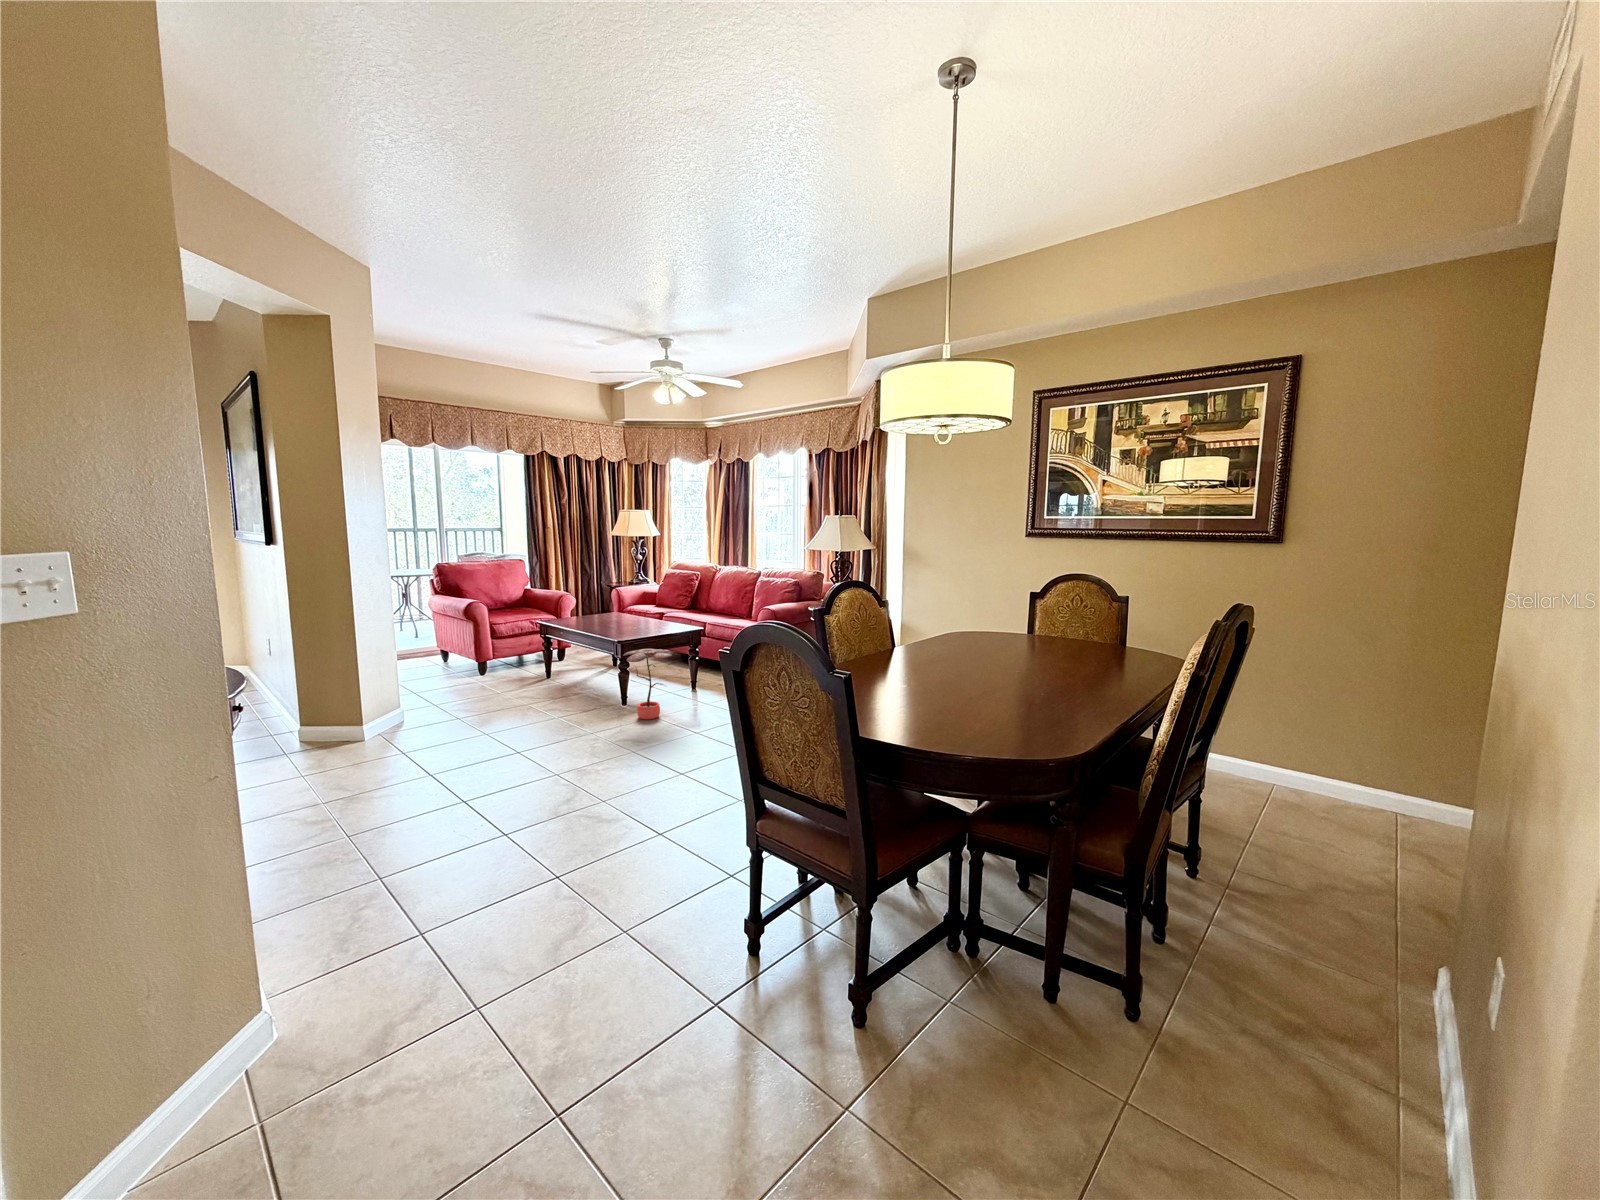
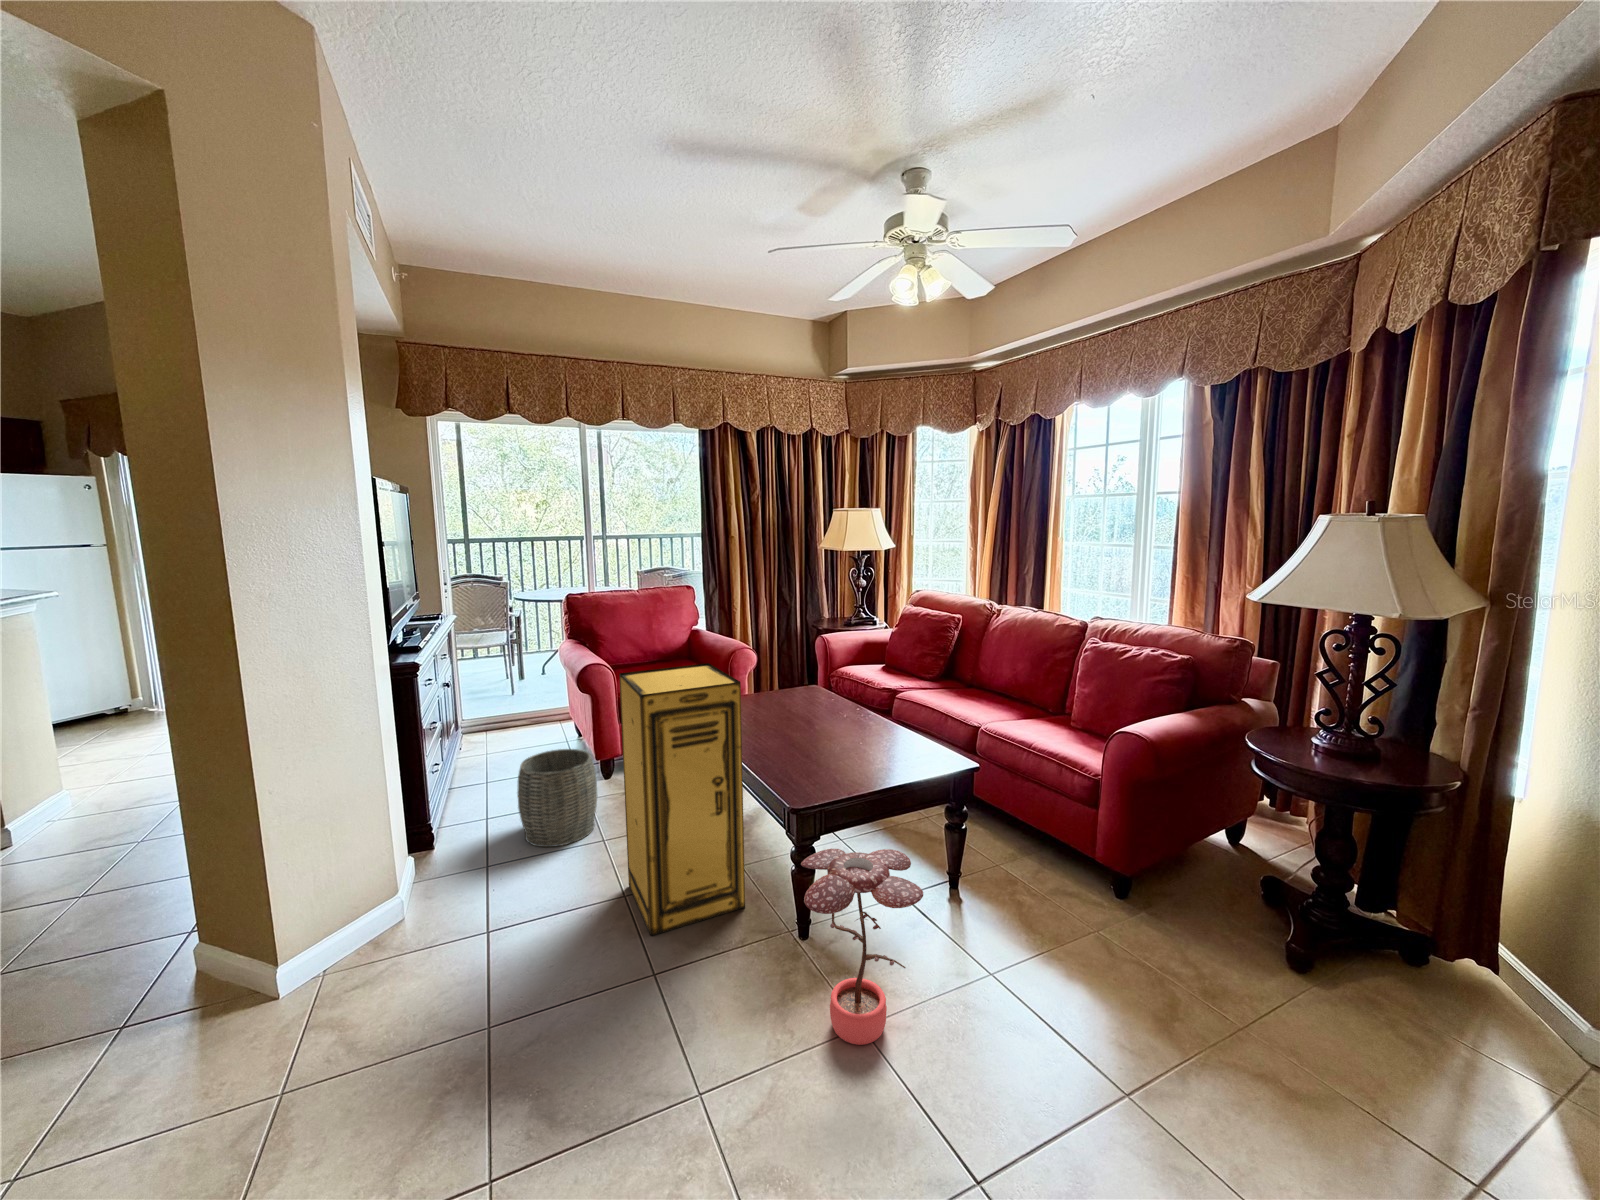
storage cabinet: none [520,588,591,711] -> present [619,663,745,936]
woven basket: none [444,647,491,697] -> present [517,749,597,847]

